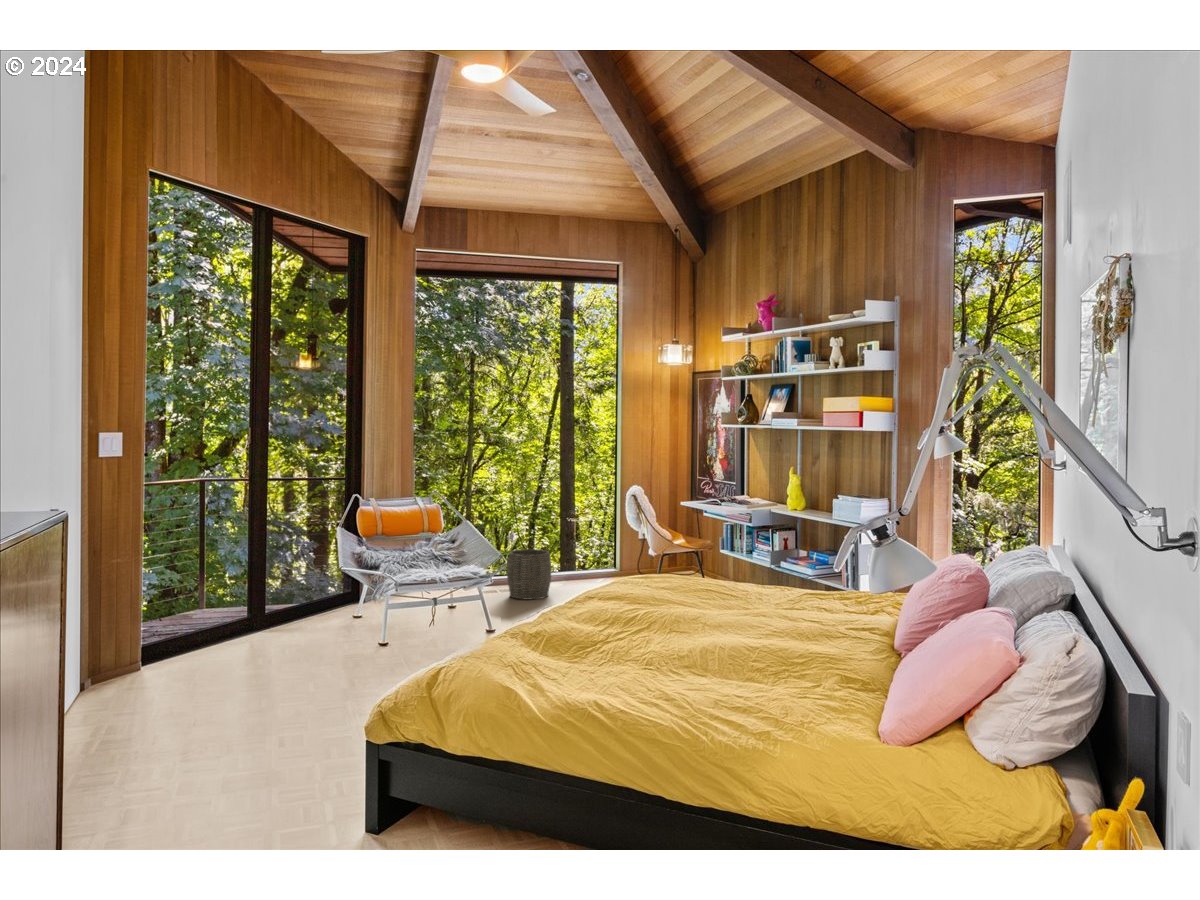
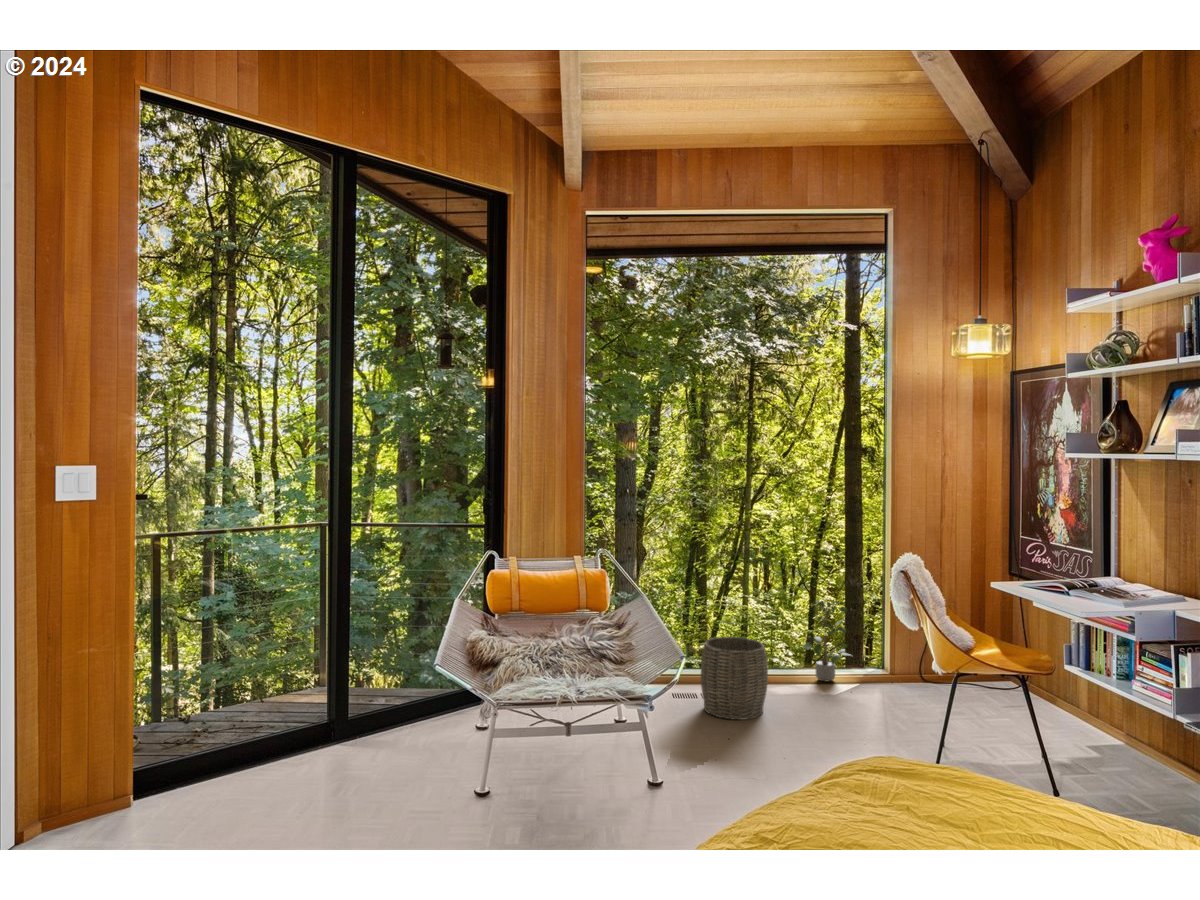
potted plant: none [568,522,601,578] -> present [804,600,851,681]

